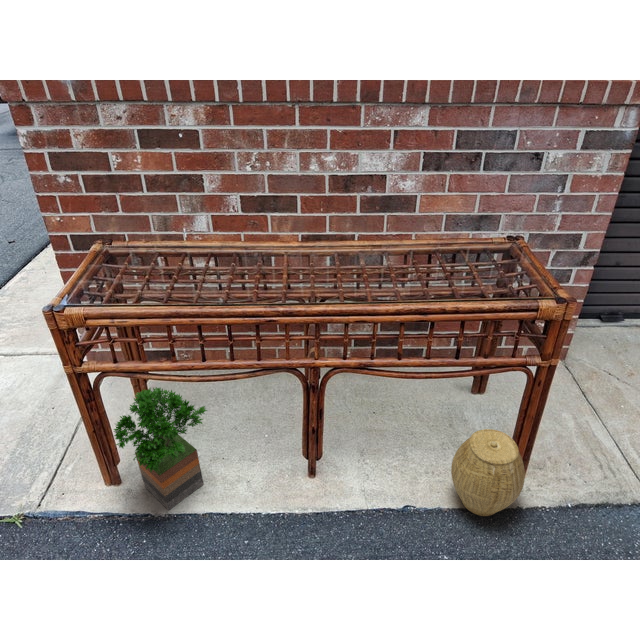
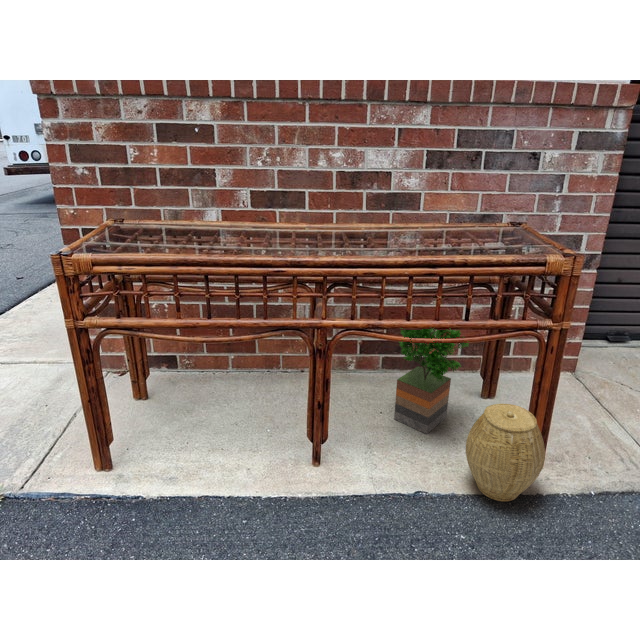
potted tree: present [114,387,207,510] -> present [394,327,469,434]

